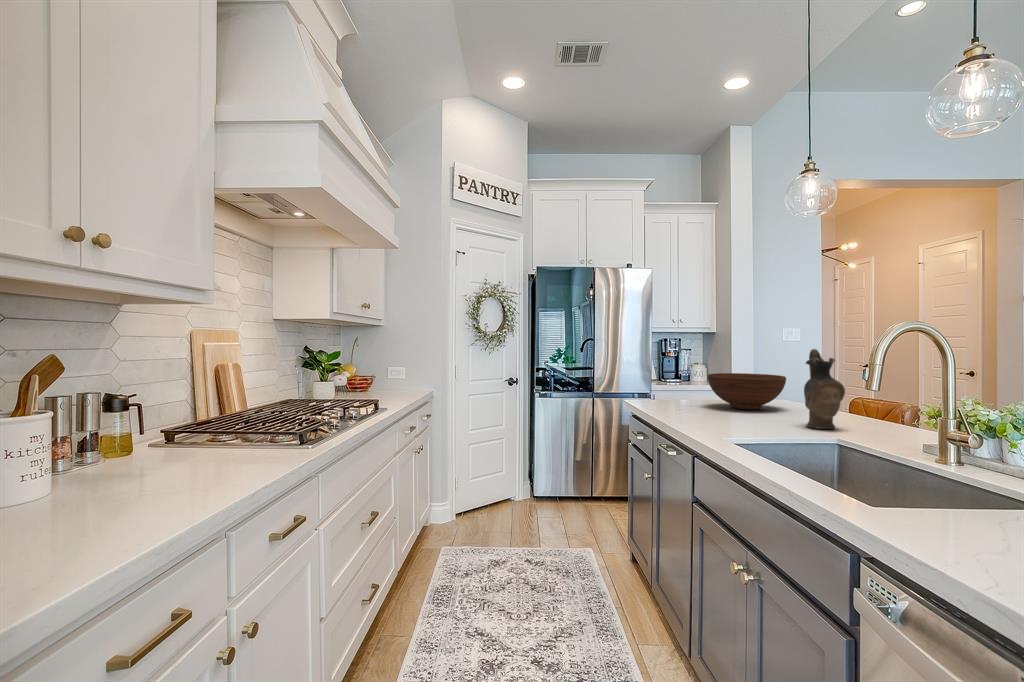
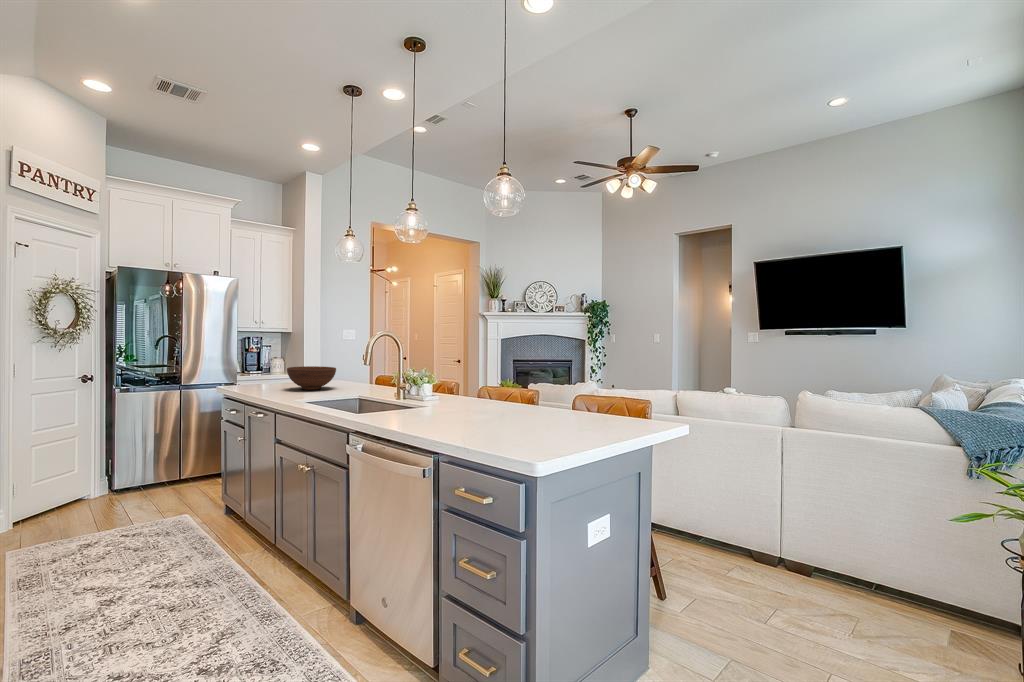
ceramic pitcher: present [804,349,845,429] -> none [343,353,362,397]

